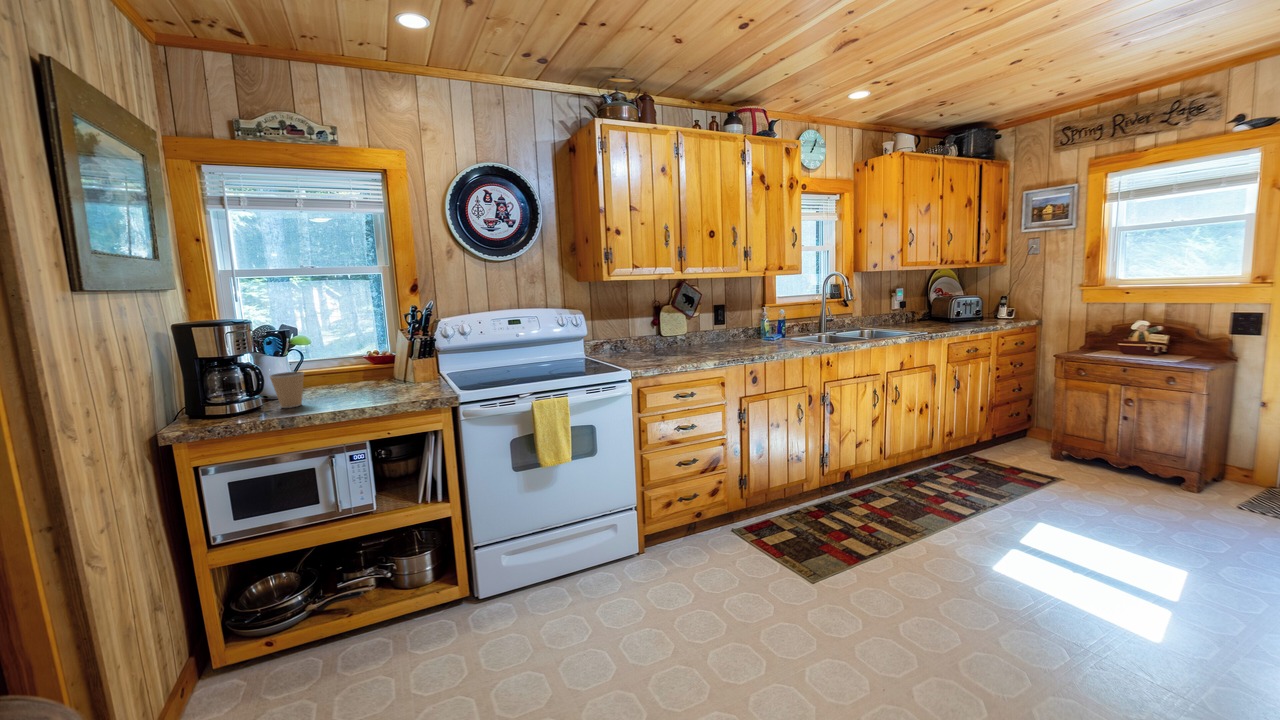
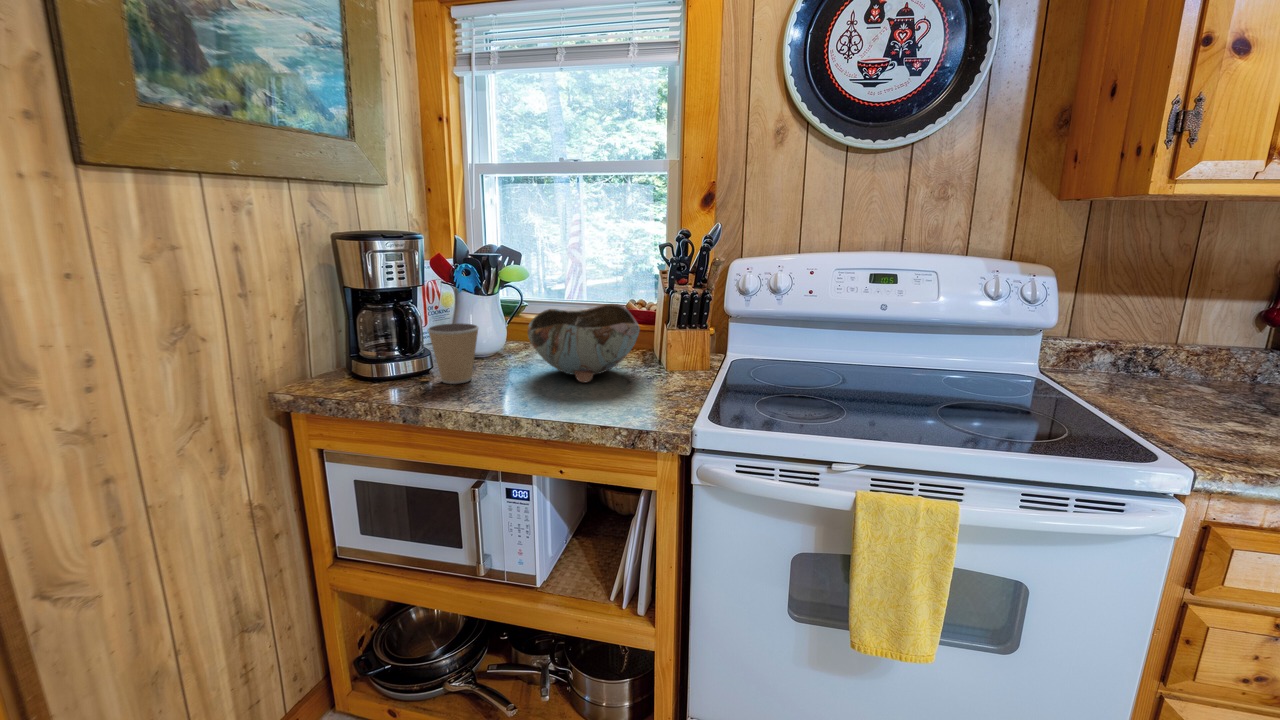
bowl: none [329,351,400,393] -> present [528,304,640,382]

